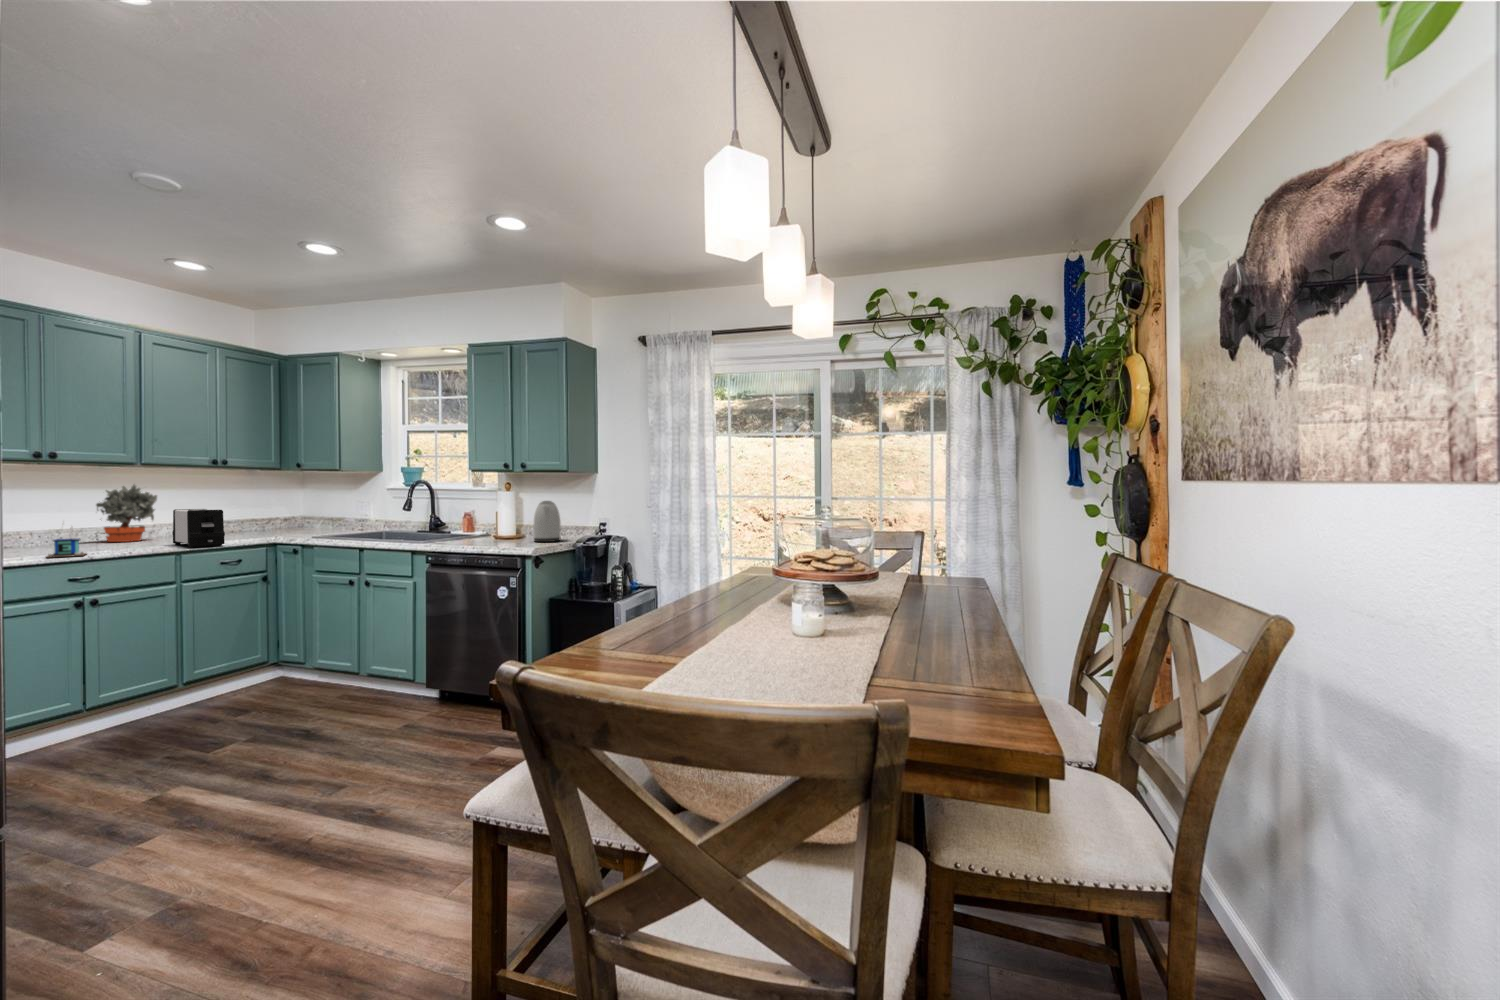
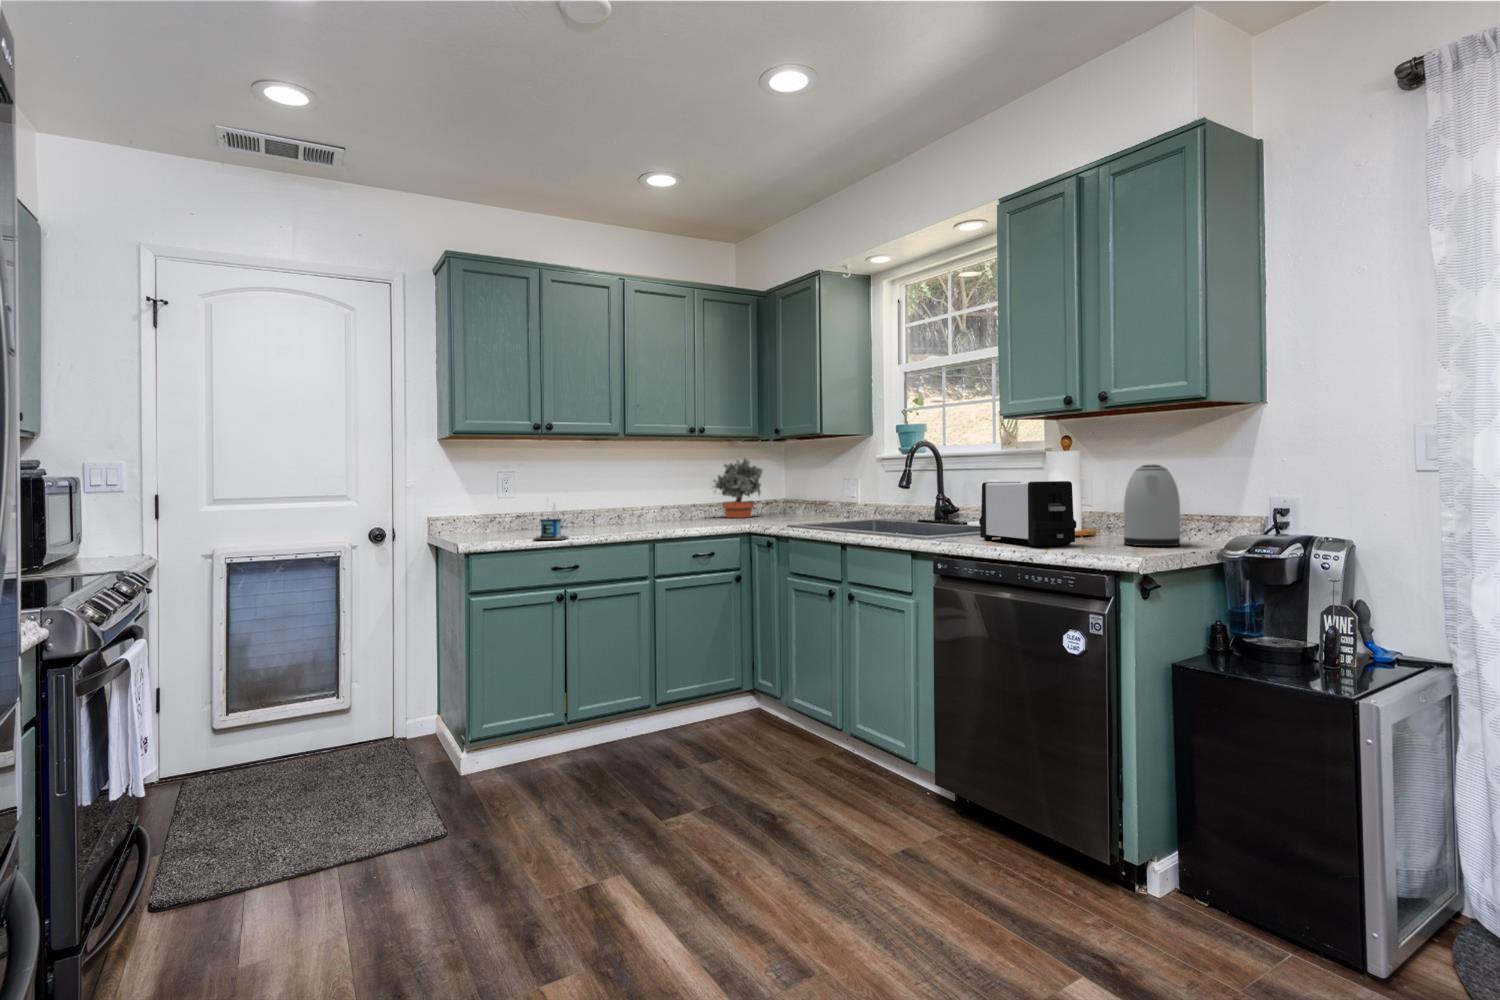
potted plant: present [96,485,157,542] -> present [713,458,763,518]
toaster: present [172,509,225,547] -> present [979,481,1076,546]

